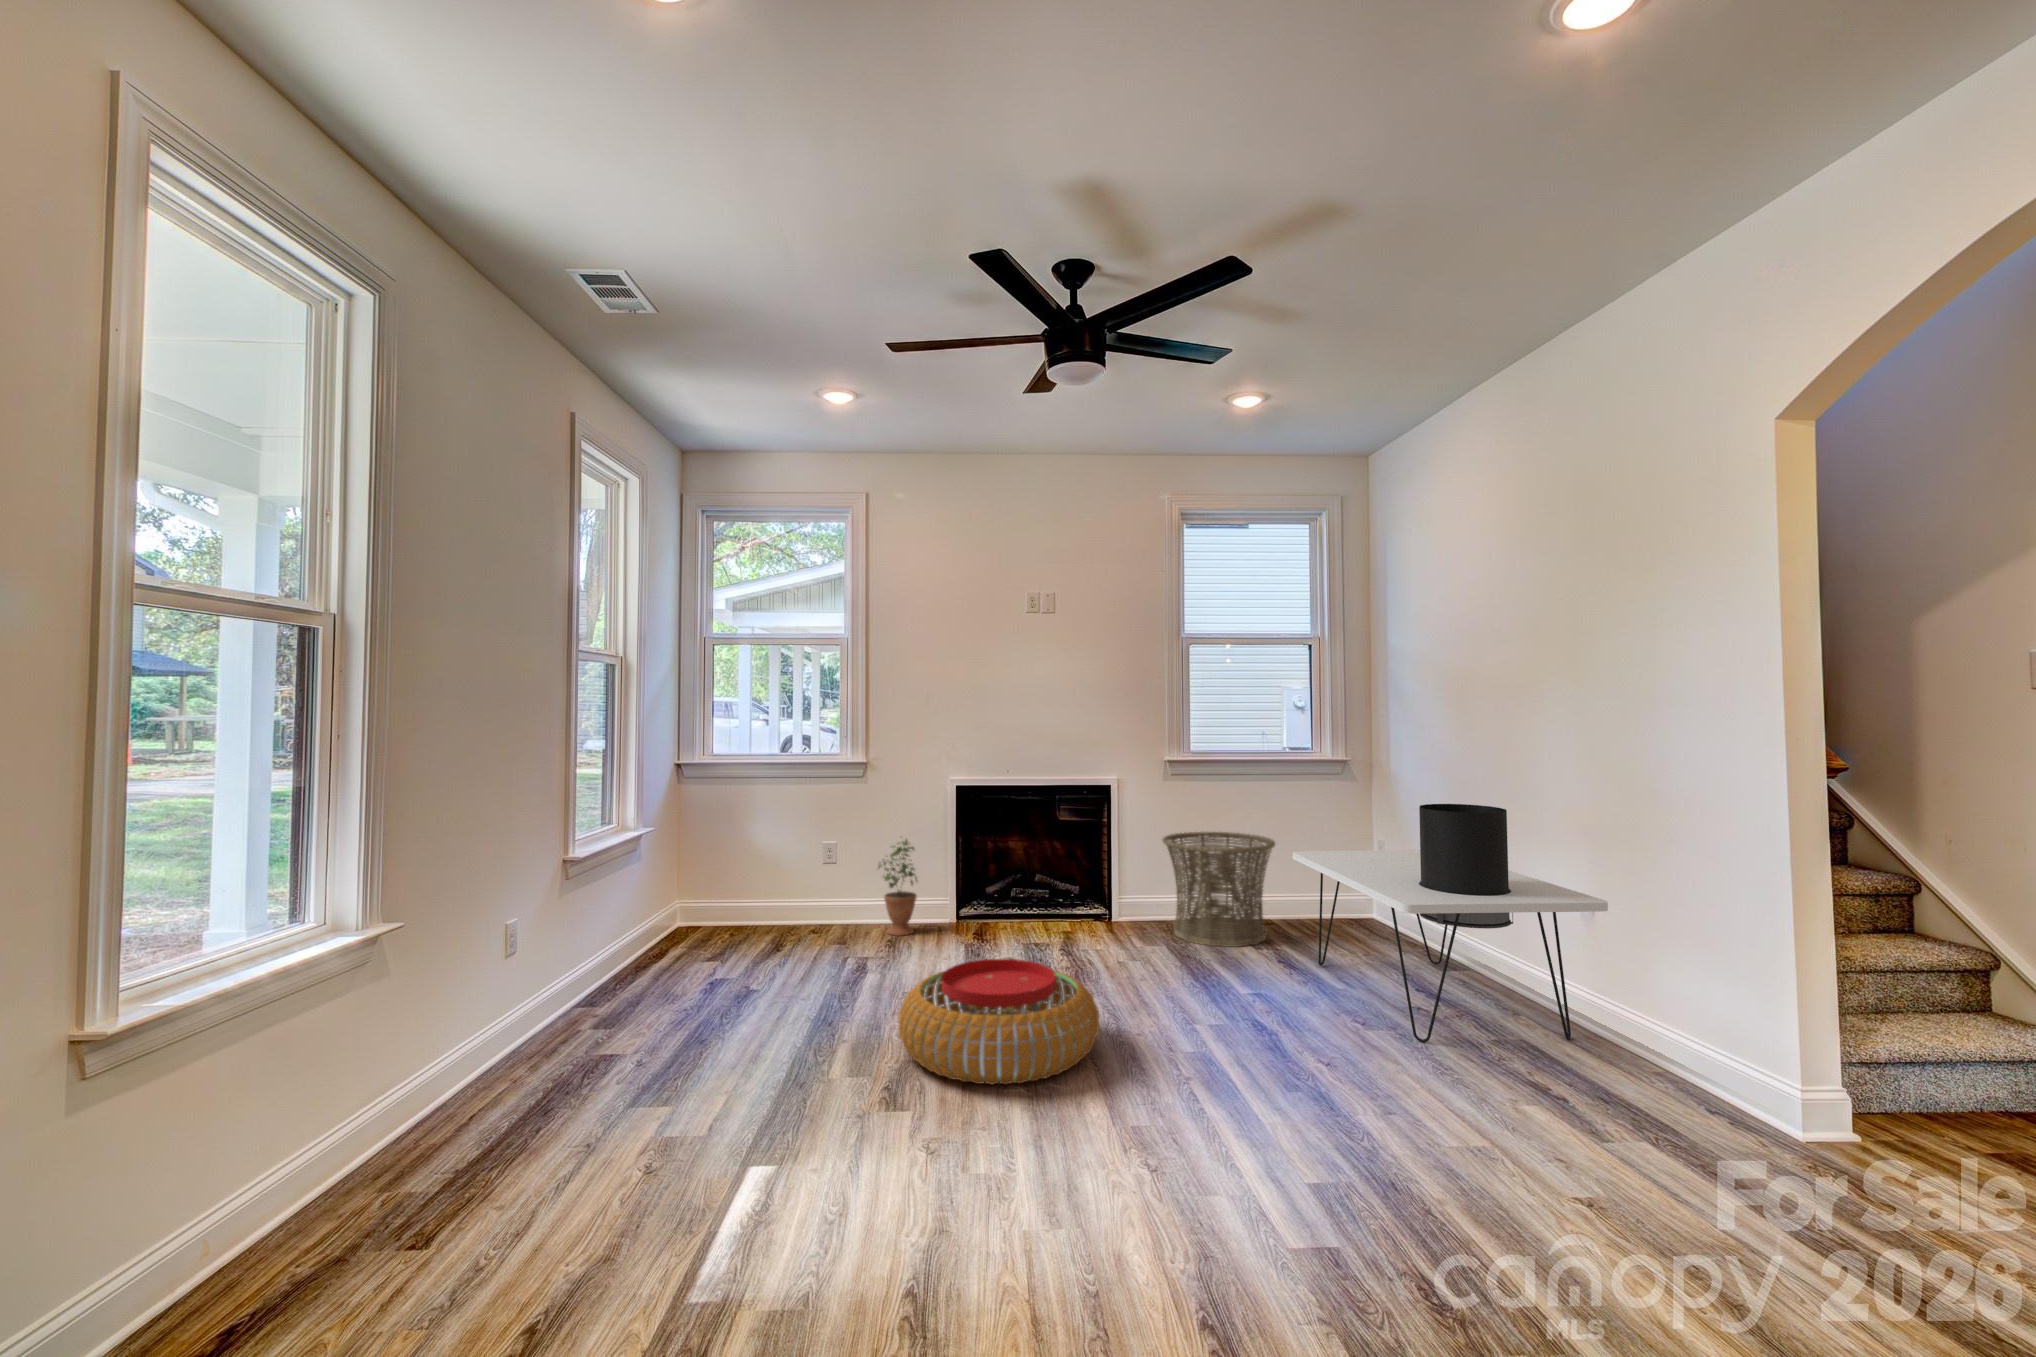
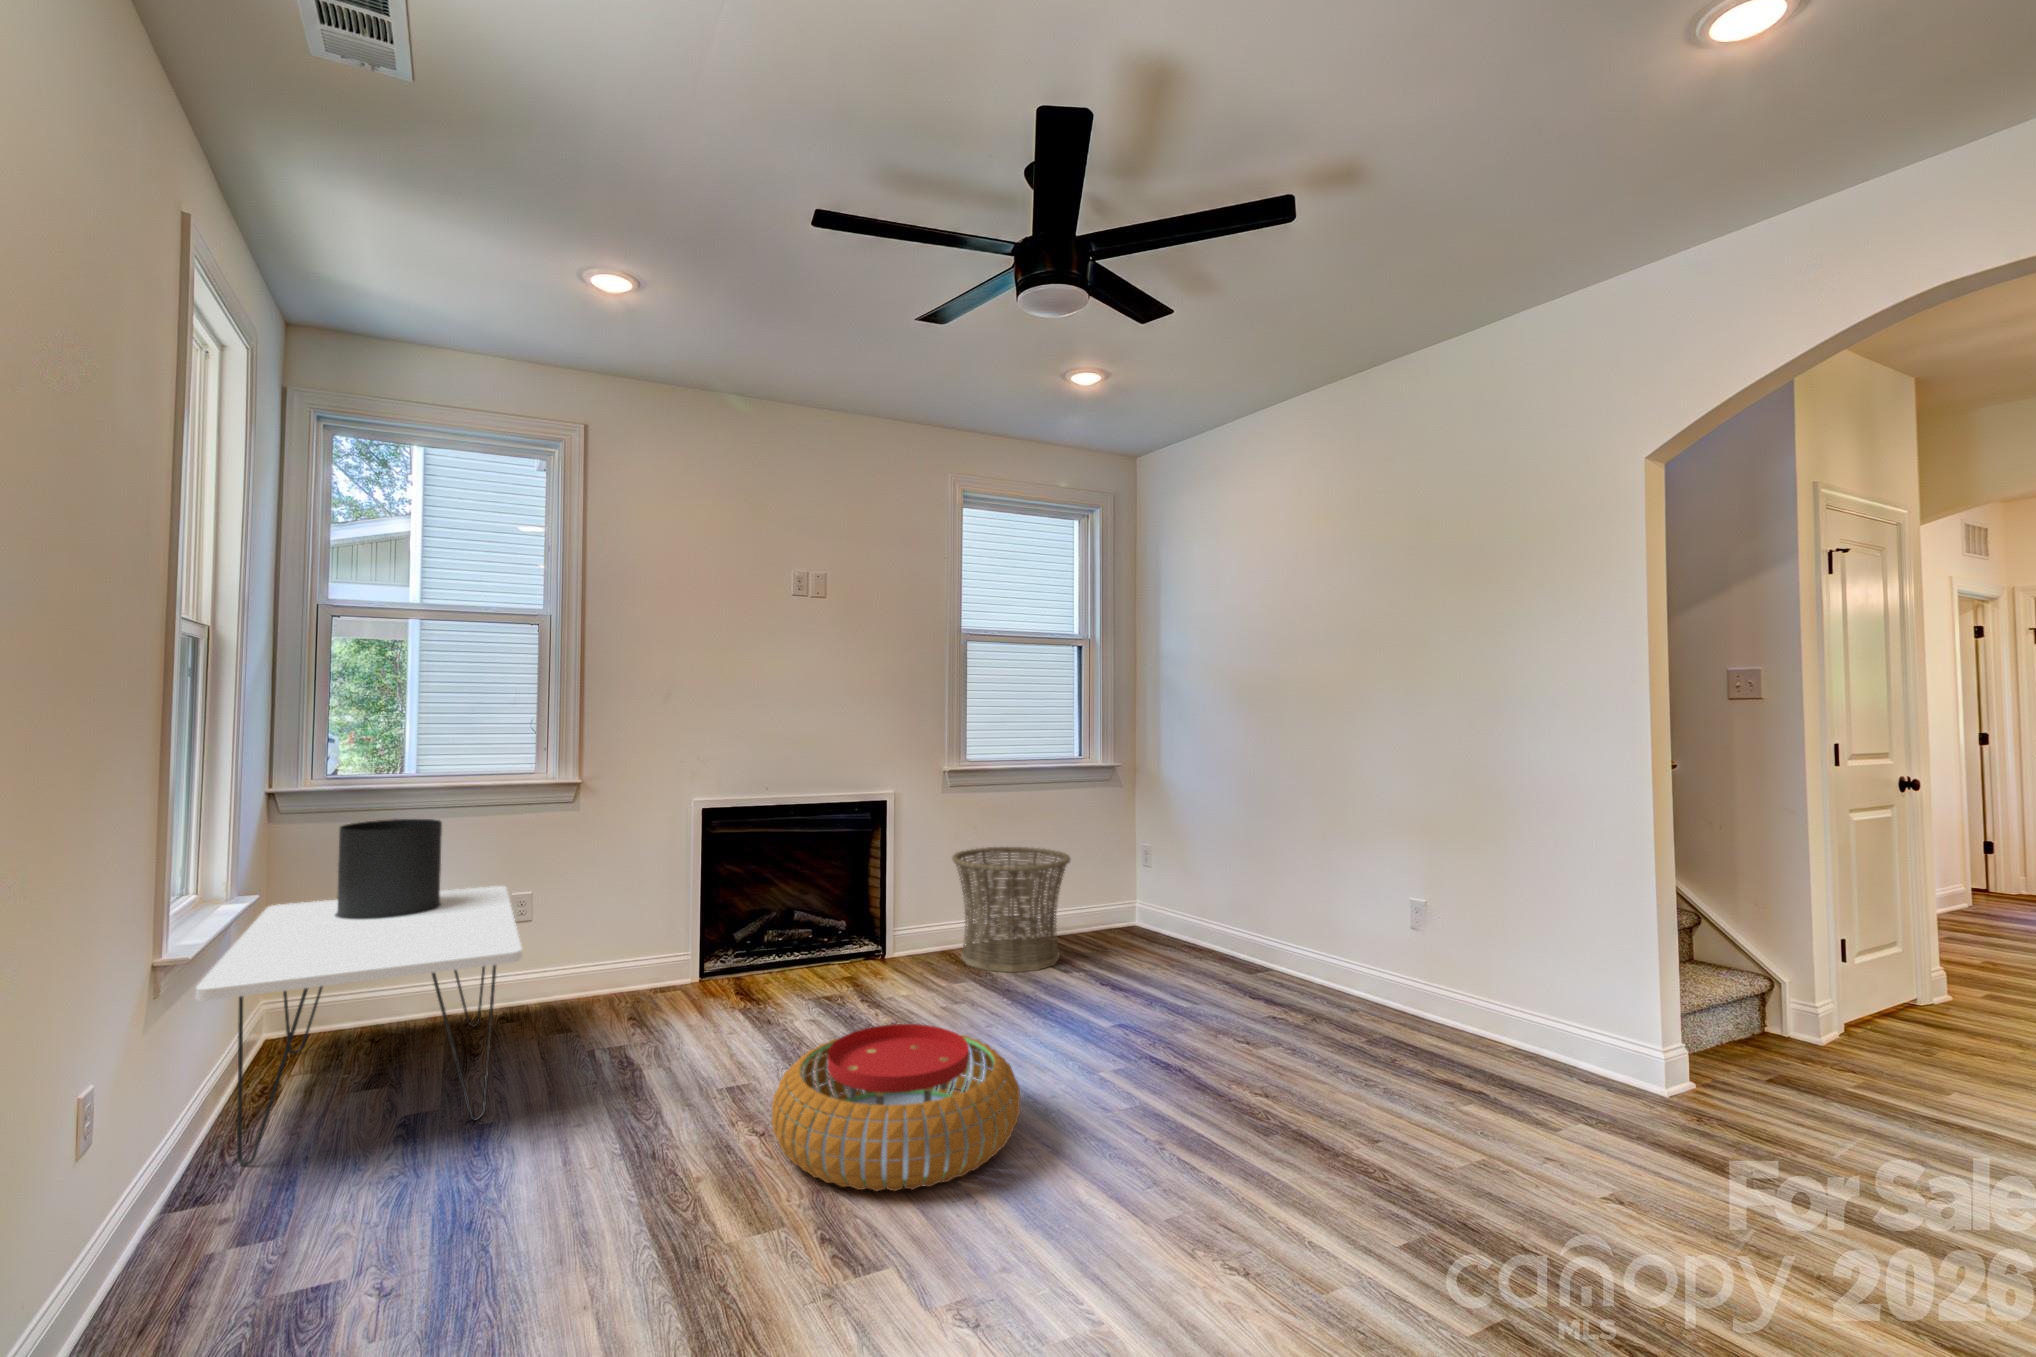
side table: present [1292,804,1608,1042] -> present [196,819,522,1166]
potted plant: present [879,840,917,936] -> none [603,879,660,1010]

